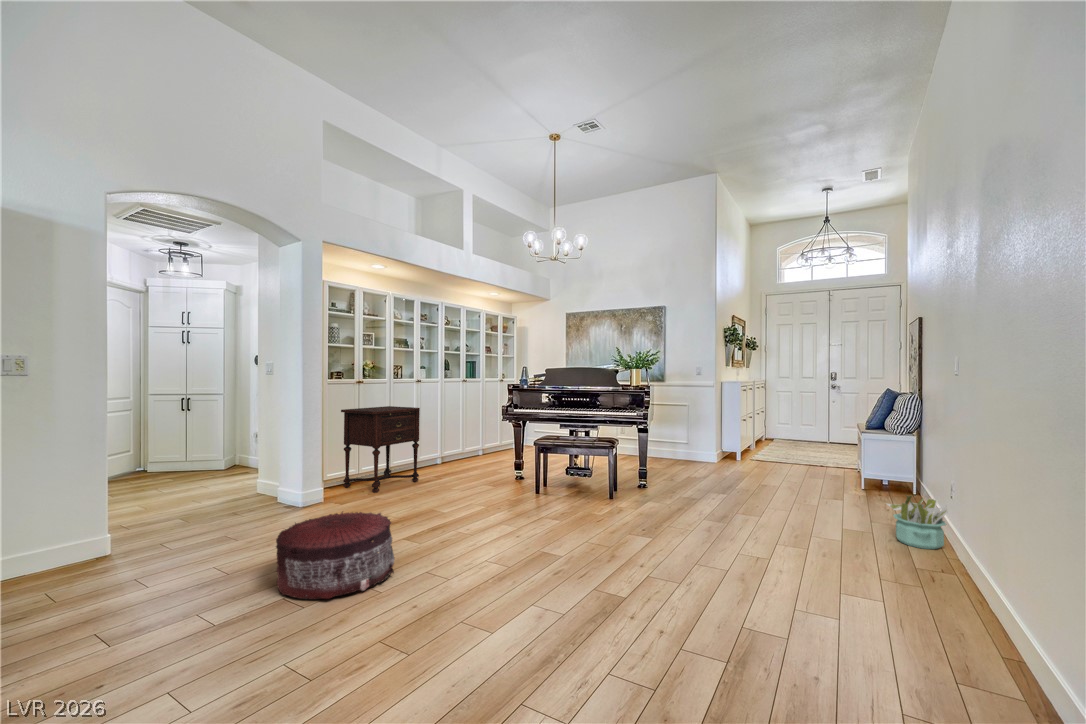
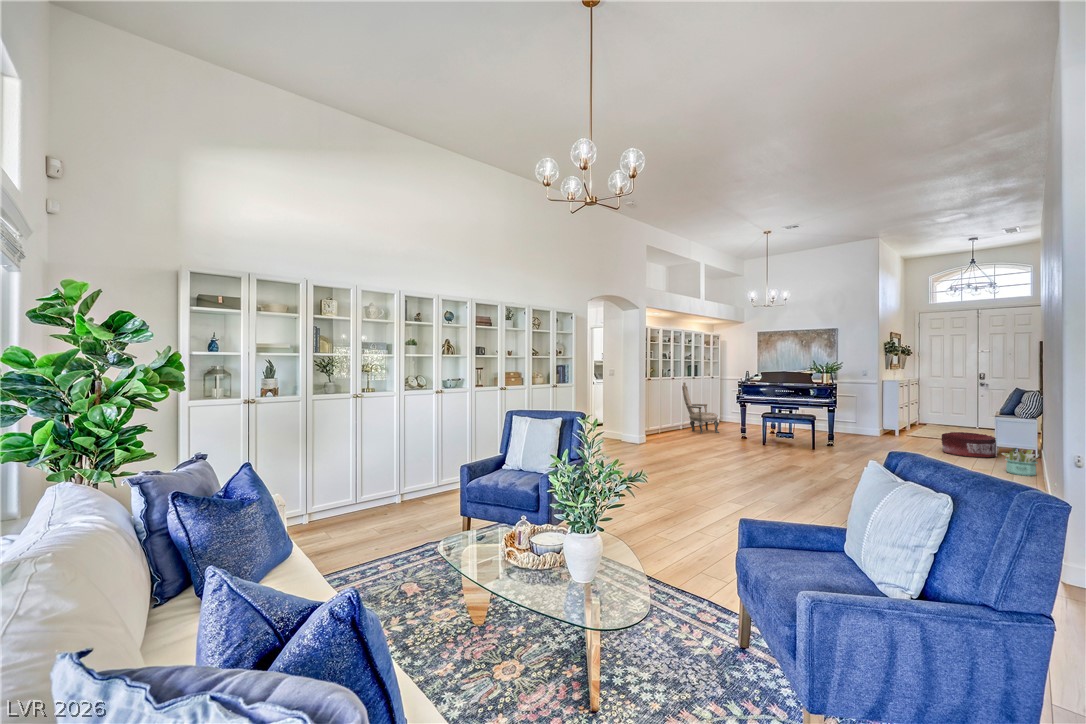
armchair: none [436,386,493,471] -> present [682,382,719,434]
side table: present [341,406,420,493] -> none [644,394,685,441]
pouf: present [276,512,394,599] -> present [942,432,997,458]

